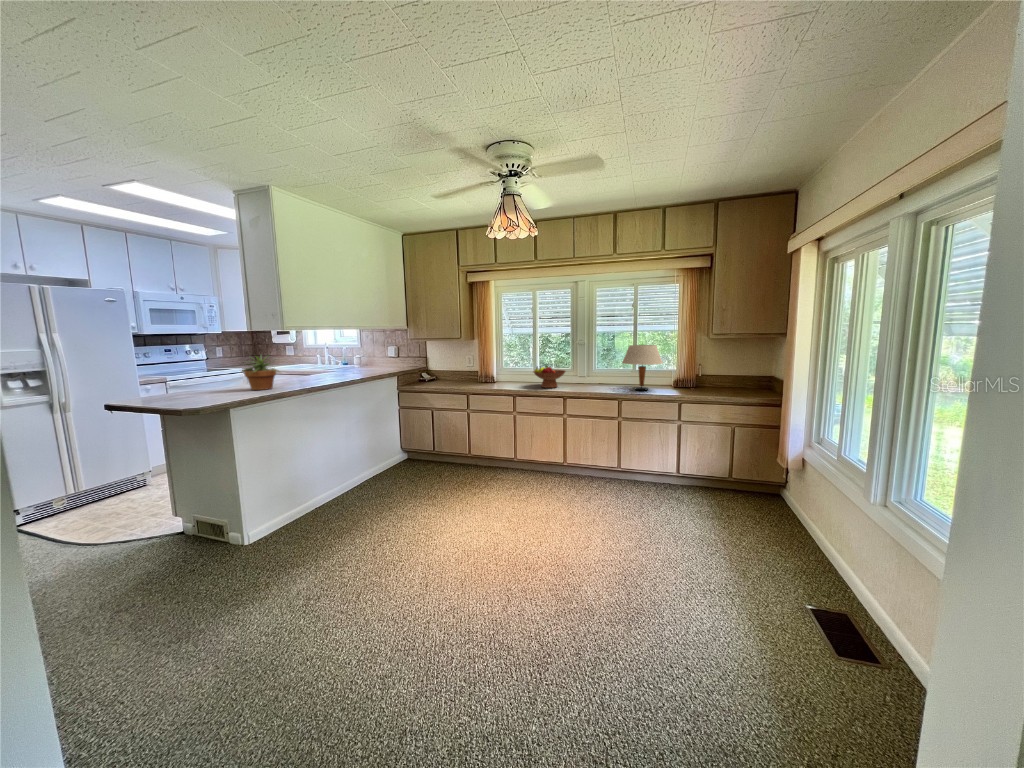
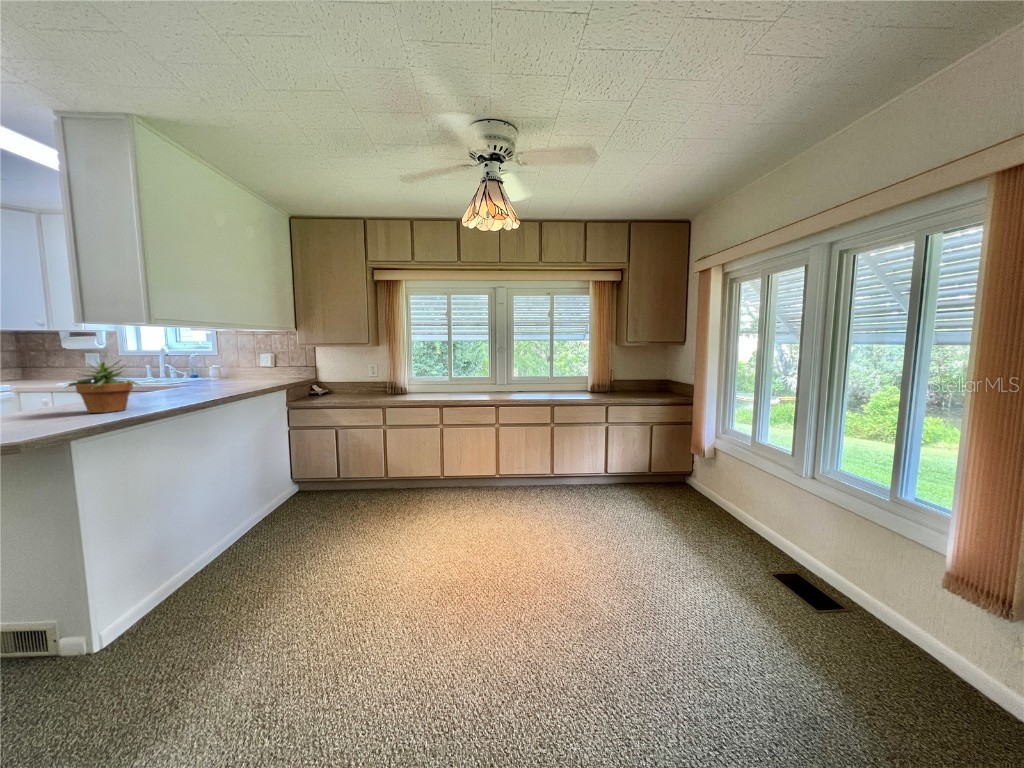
table lamp: present [622,345,663,390] -> none [547,352,585,396]
fruit bowl: present [533,366,566,388] -> none [456,373,491,397]

